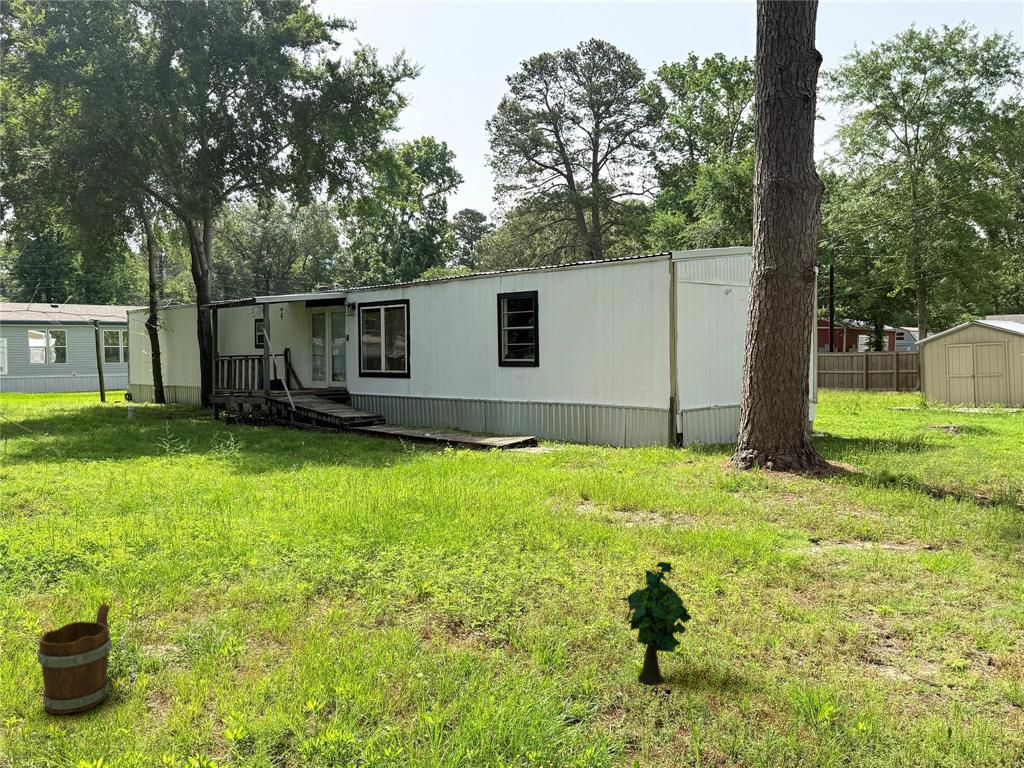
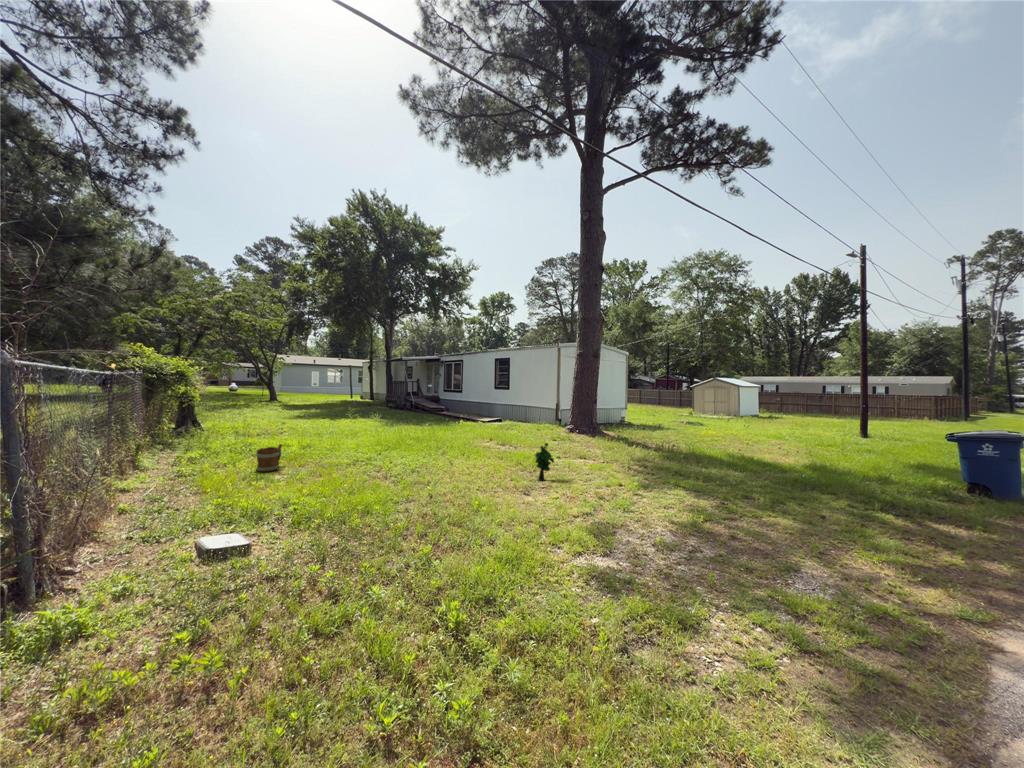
decorative plant: present [619,562,692,685] -> present [535,443,554,481]

